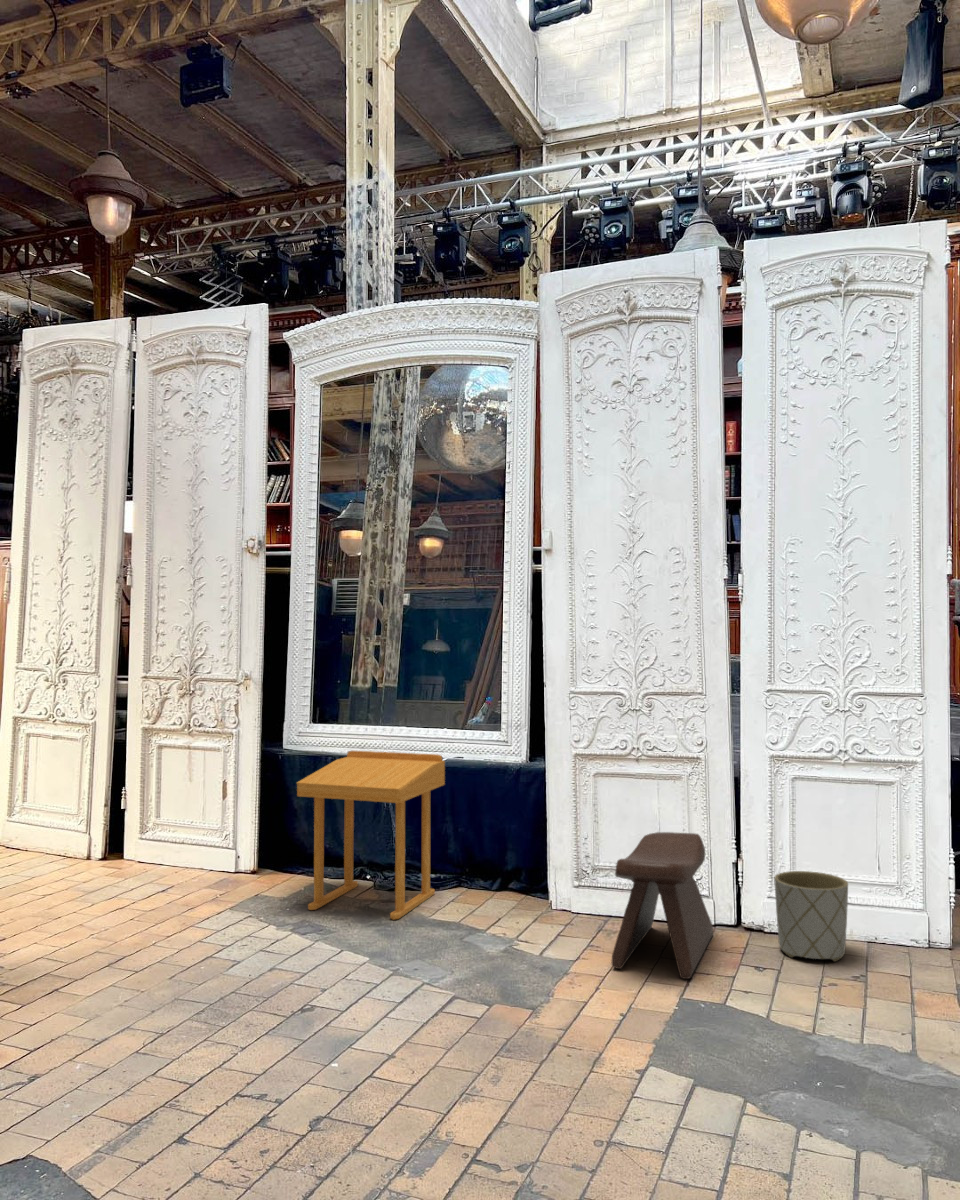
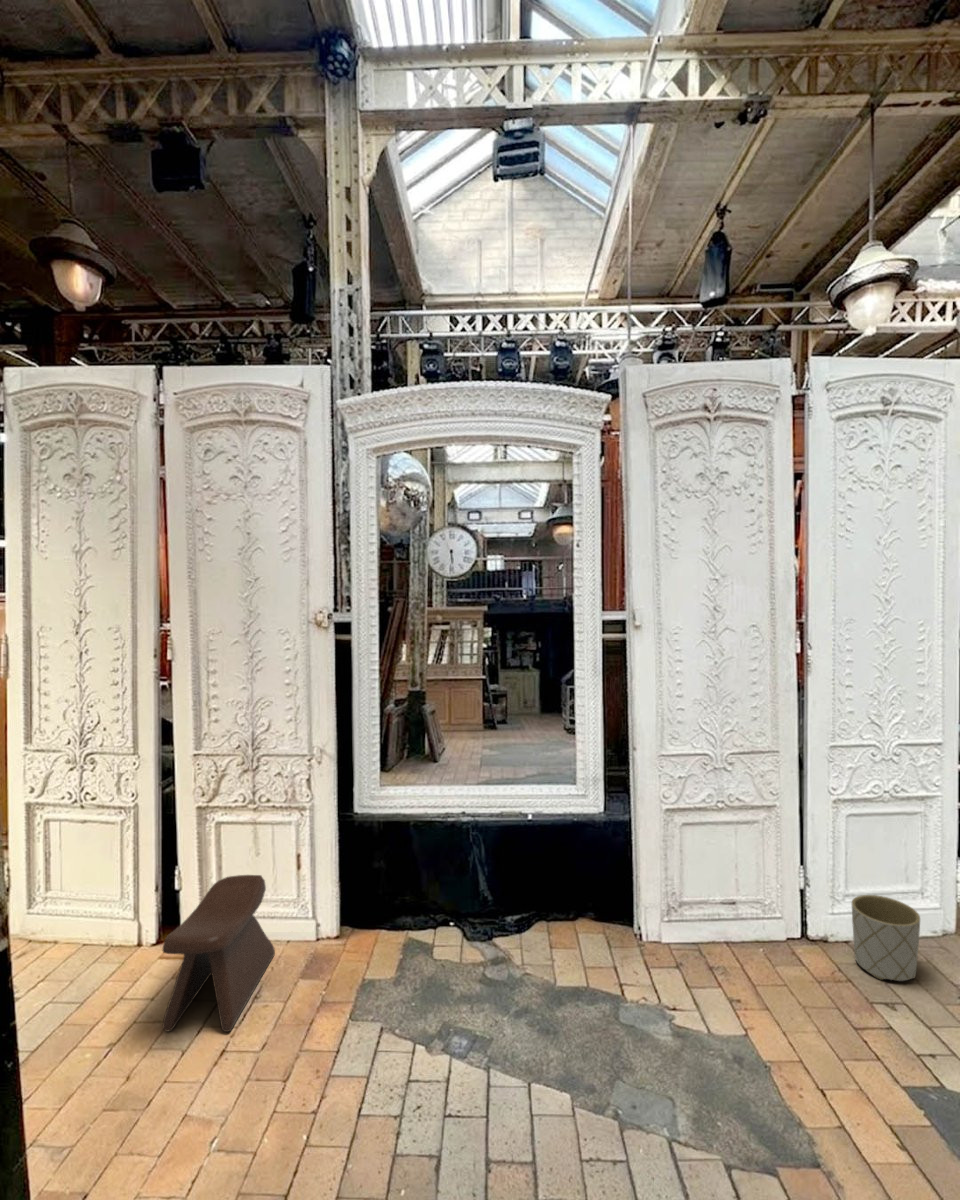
side table: present [297,751,445,919] -> none [419,812,535,994]
stool: present [612,832,713,979] -> present [162,875,275,1032]

